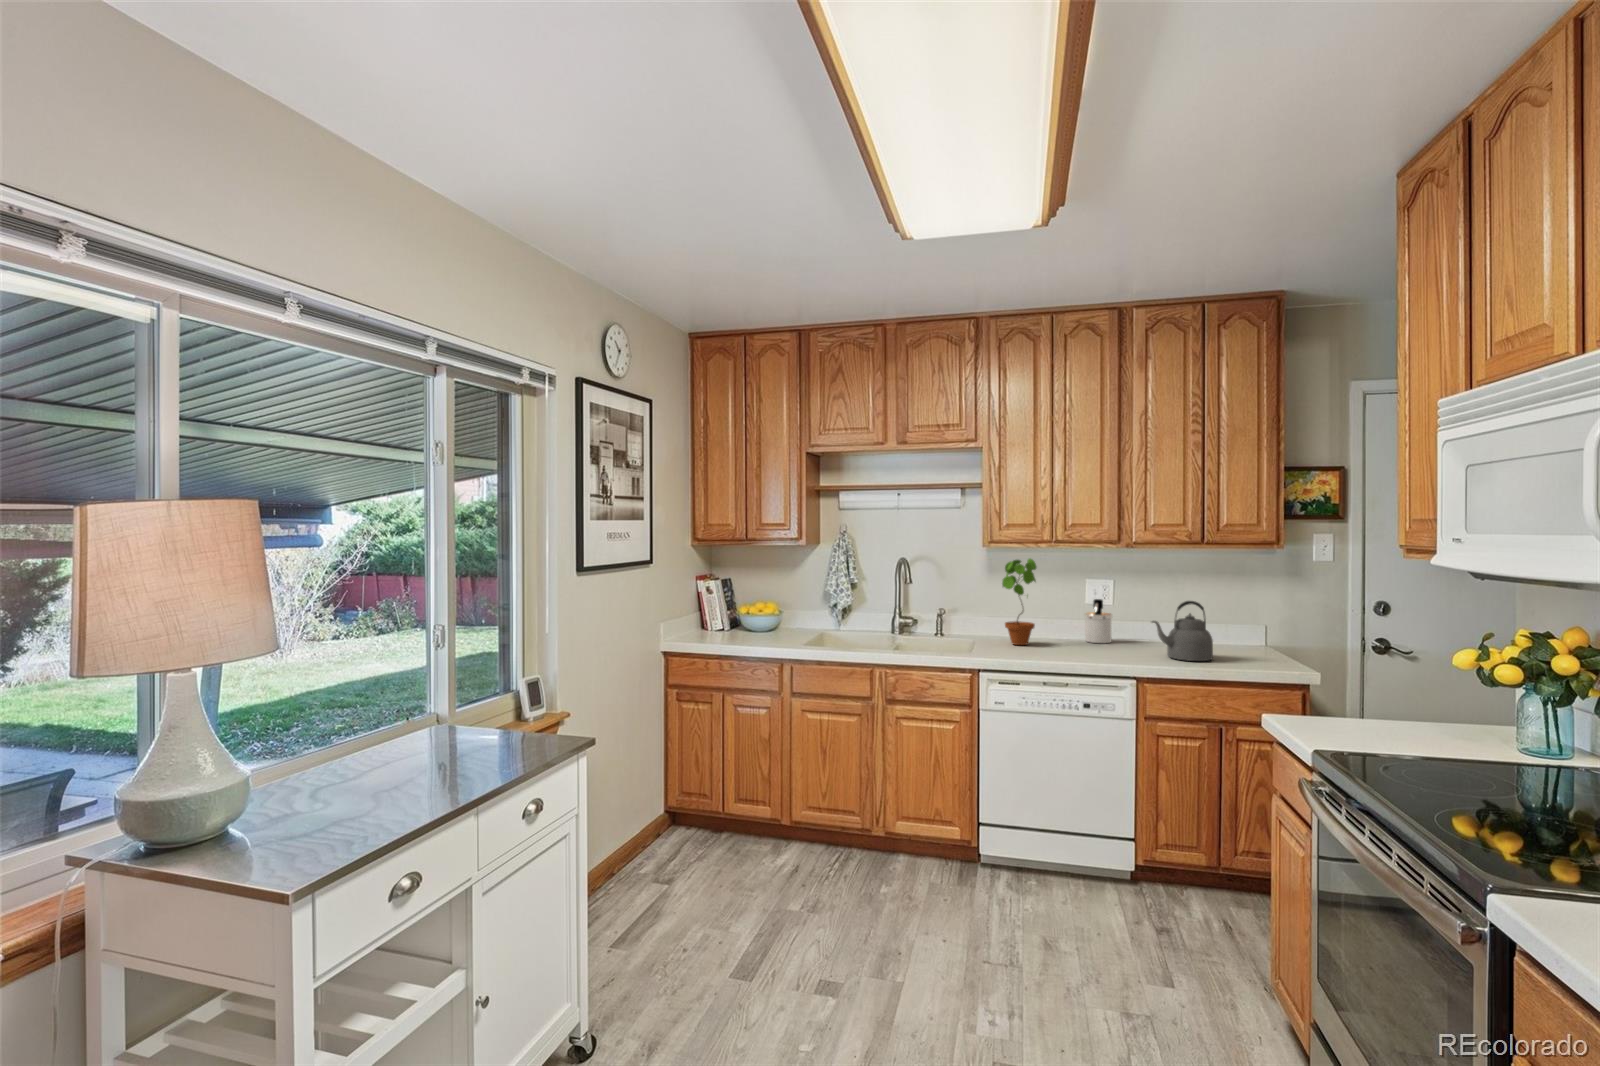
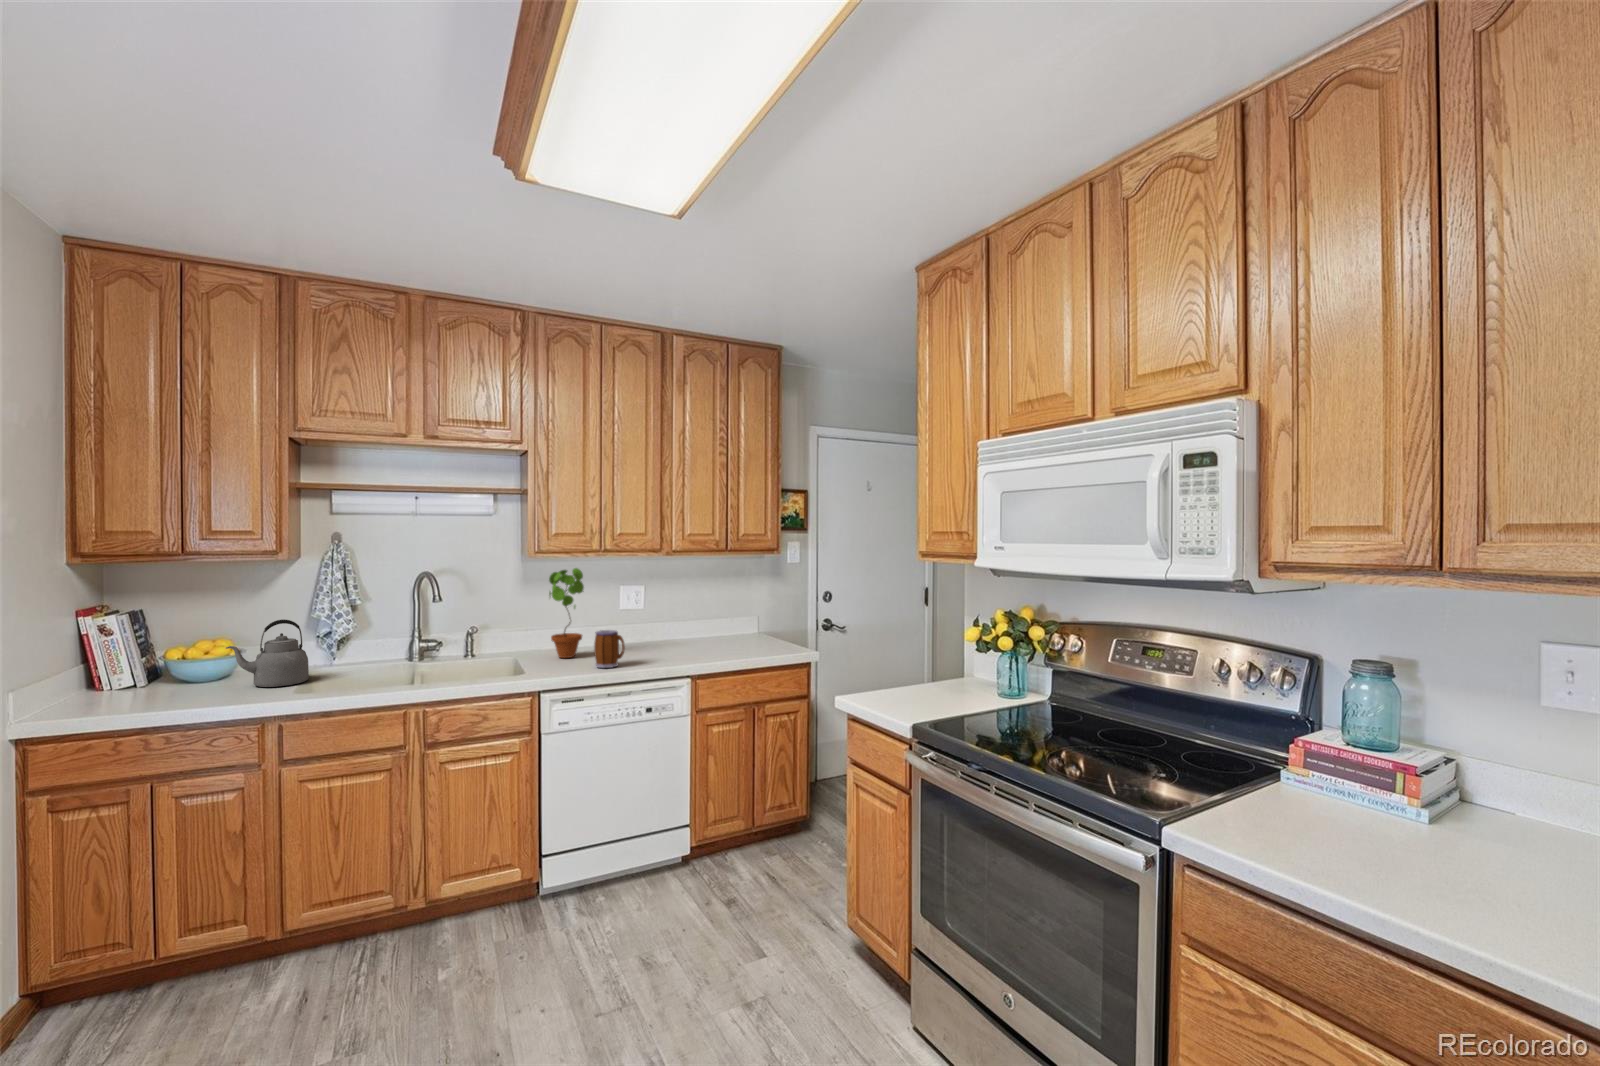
soap dispenser: present [1084,599,1112,643] -> none [623,604,648,647]
kettle: present [1152,601,1213,661] -> present [226,619,309,687]
mug: none [1036,620,1065,658] -> present [594,630,625,668]

